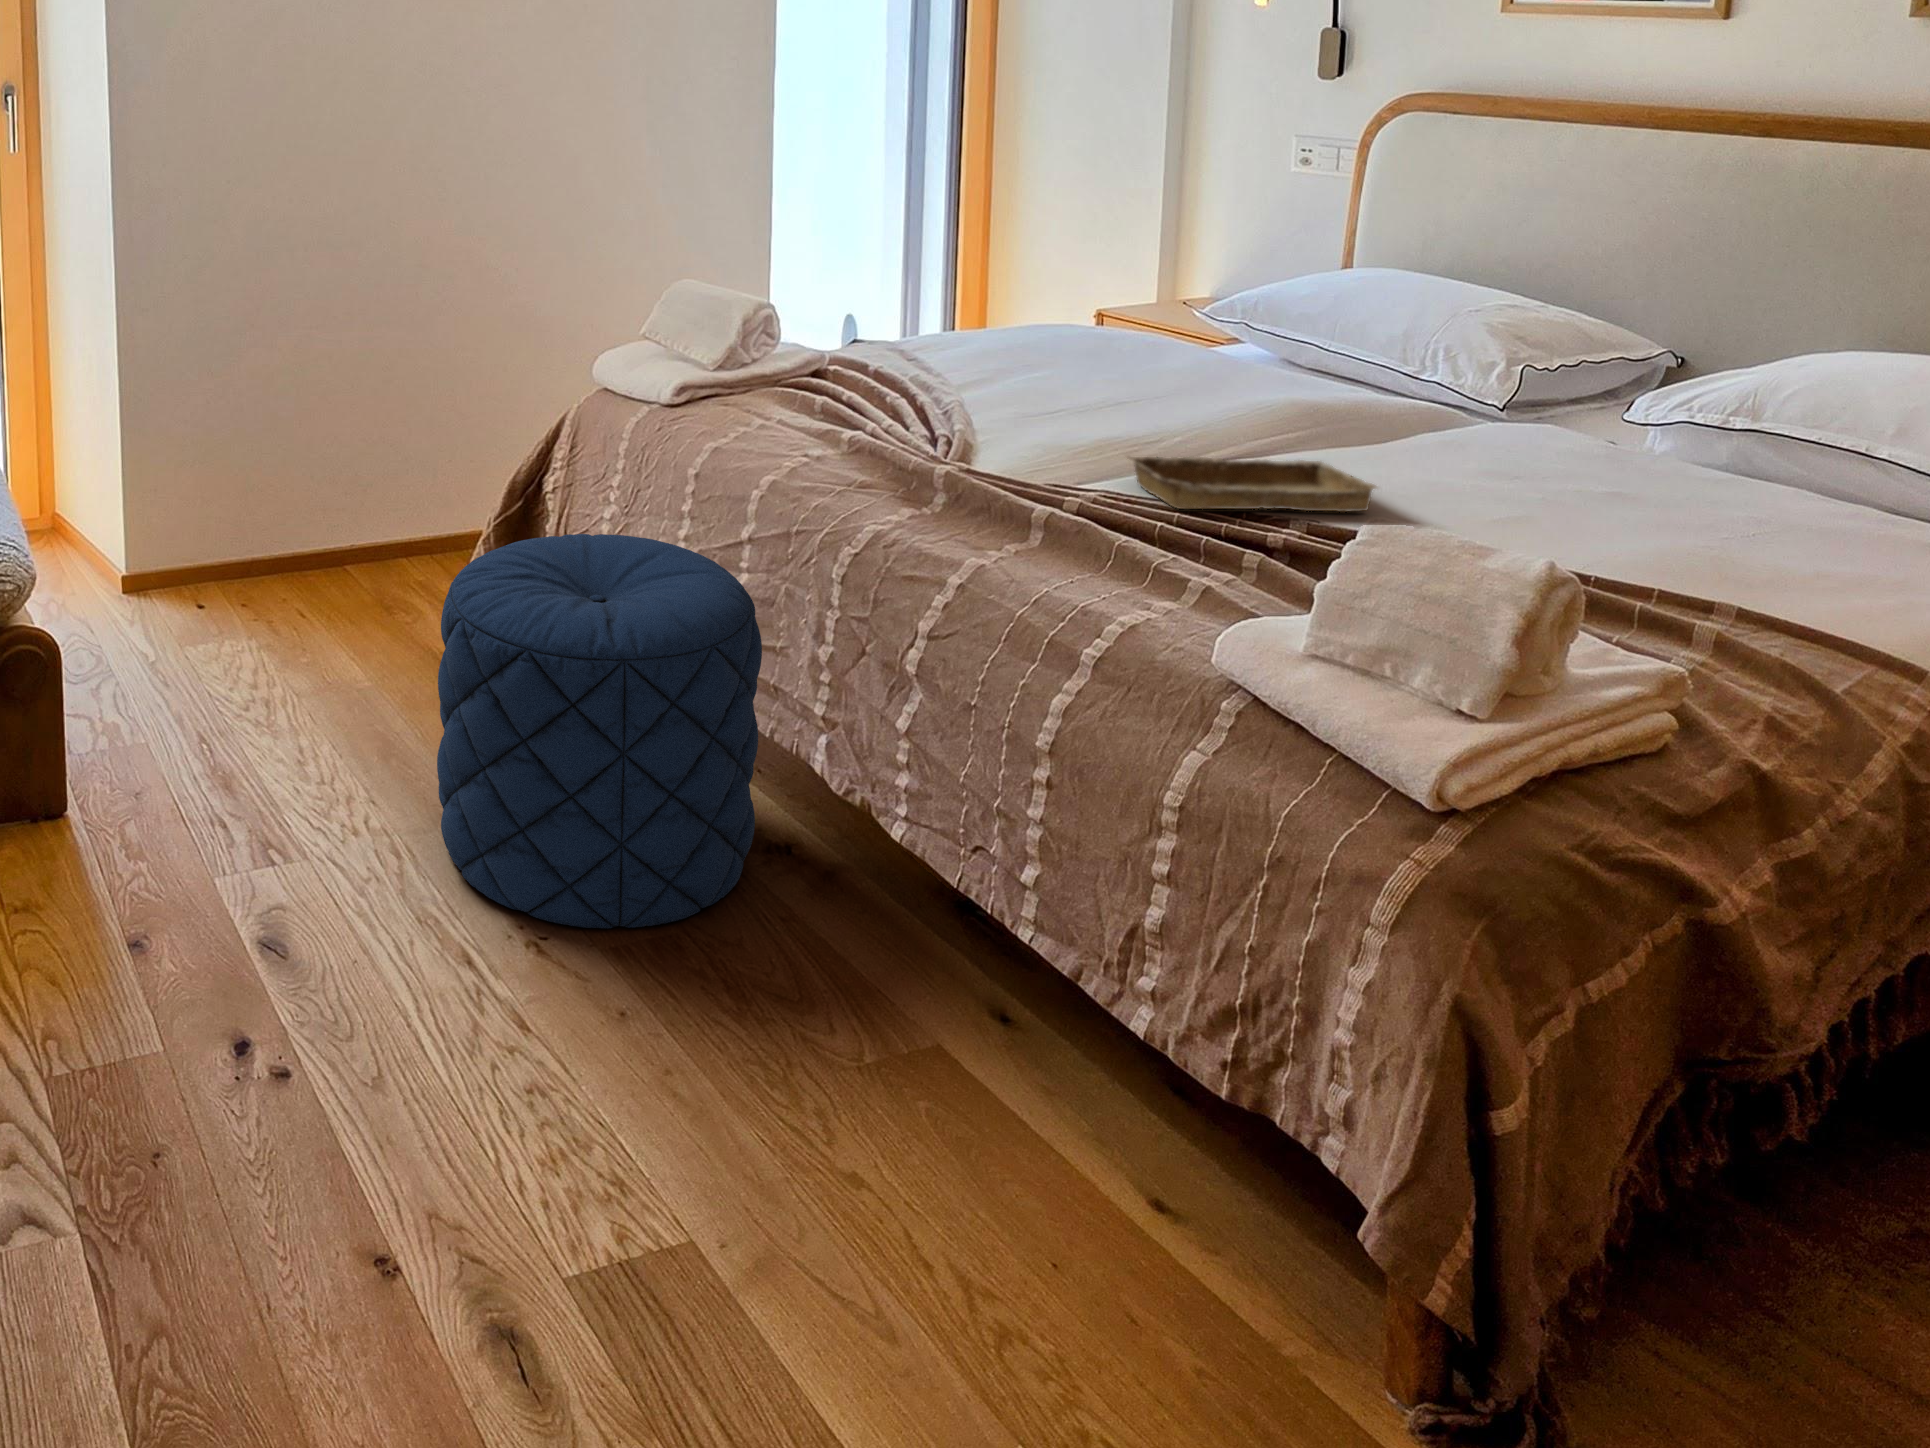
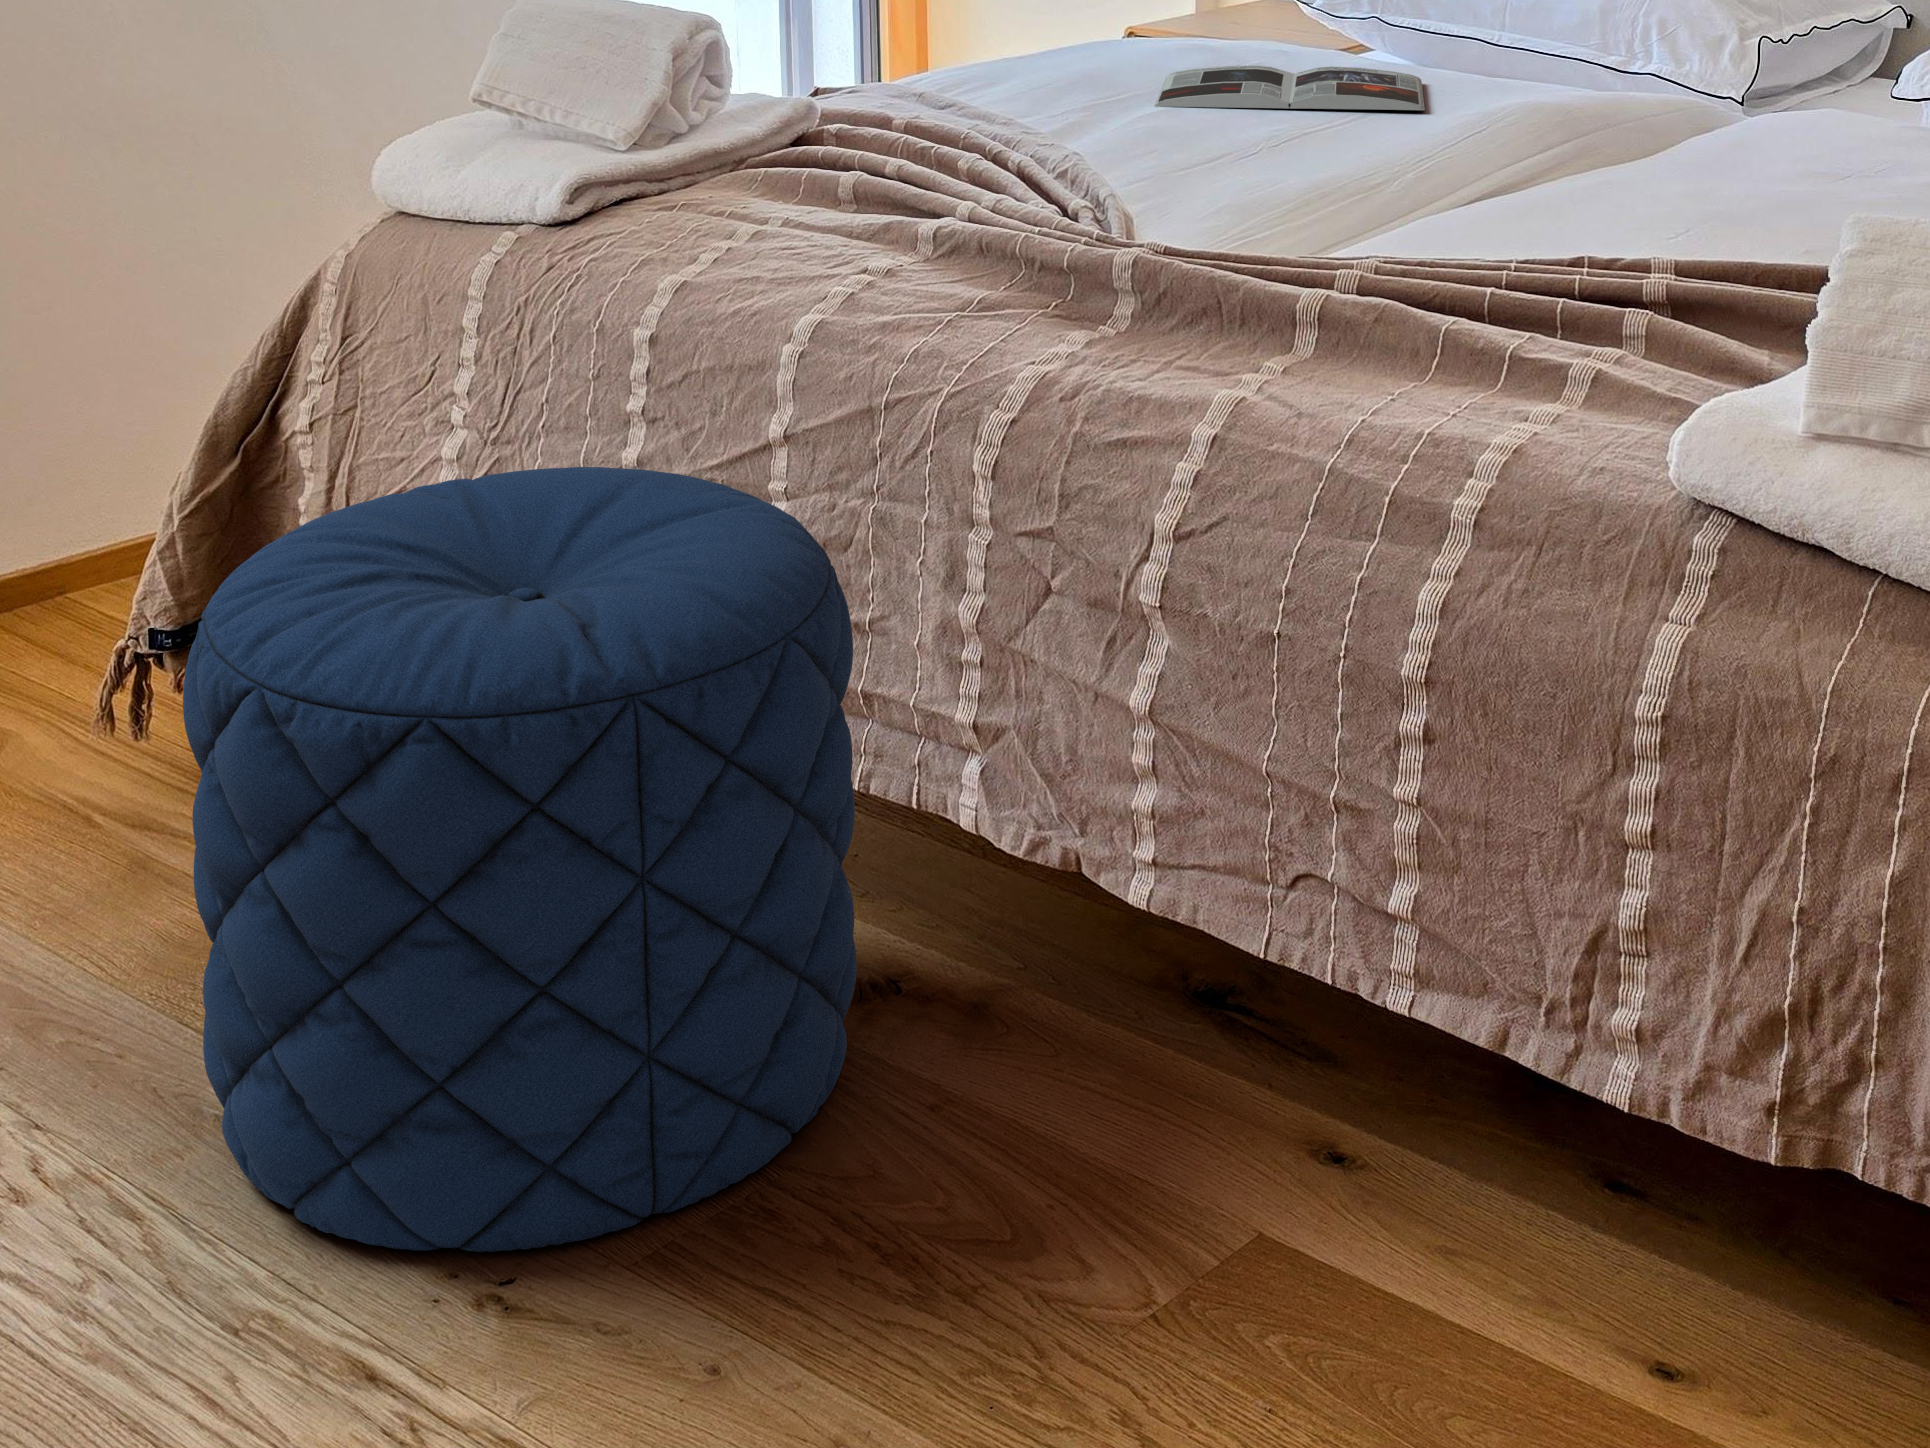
magazine: none [1040,355,1233,398] -> present [1154,65,1425,110]
tray: present [1127,457,1377,511] -> none [1373,175,1731,269]

